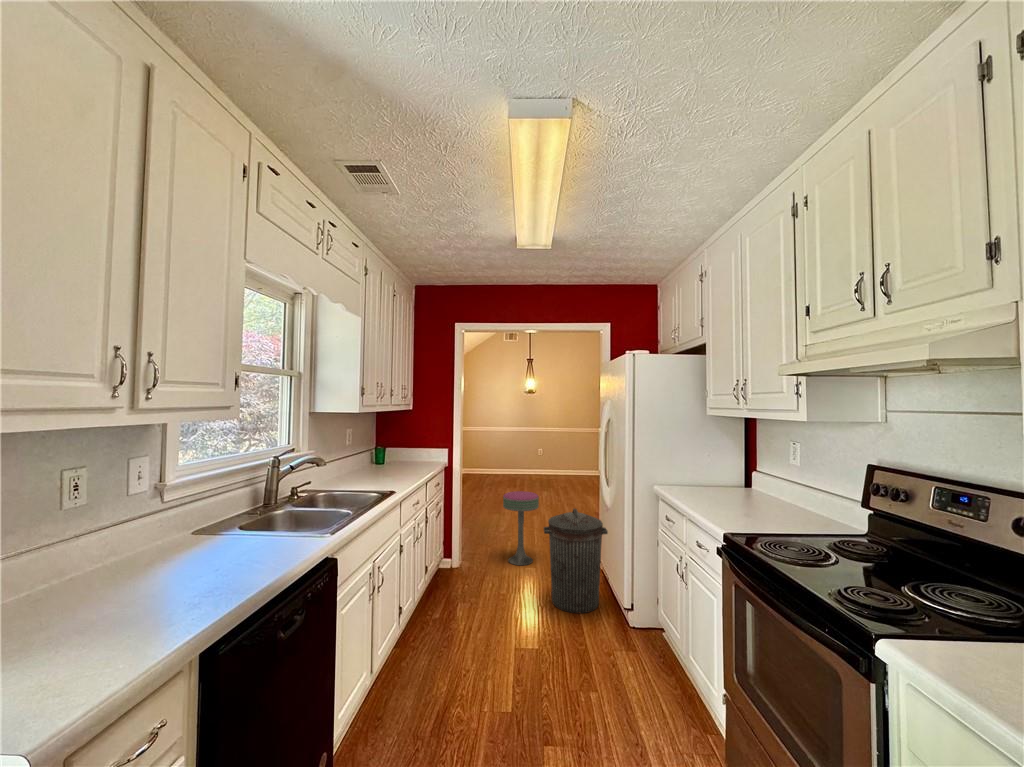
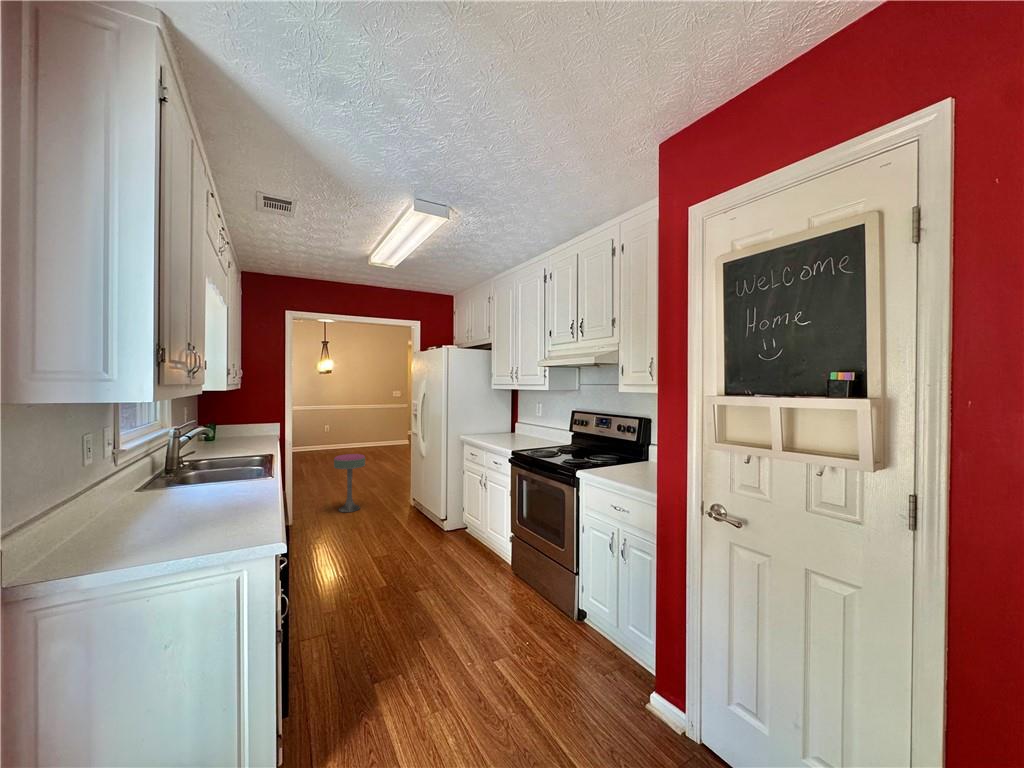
trash can: present [544,509,608,613] -> none [381,458,428,531]

